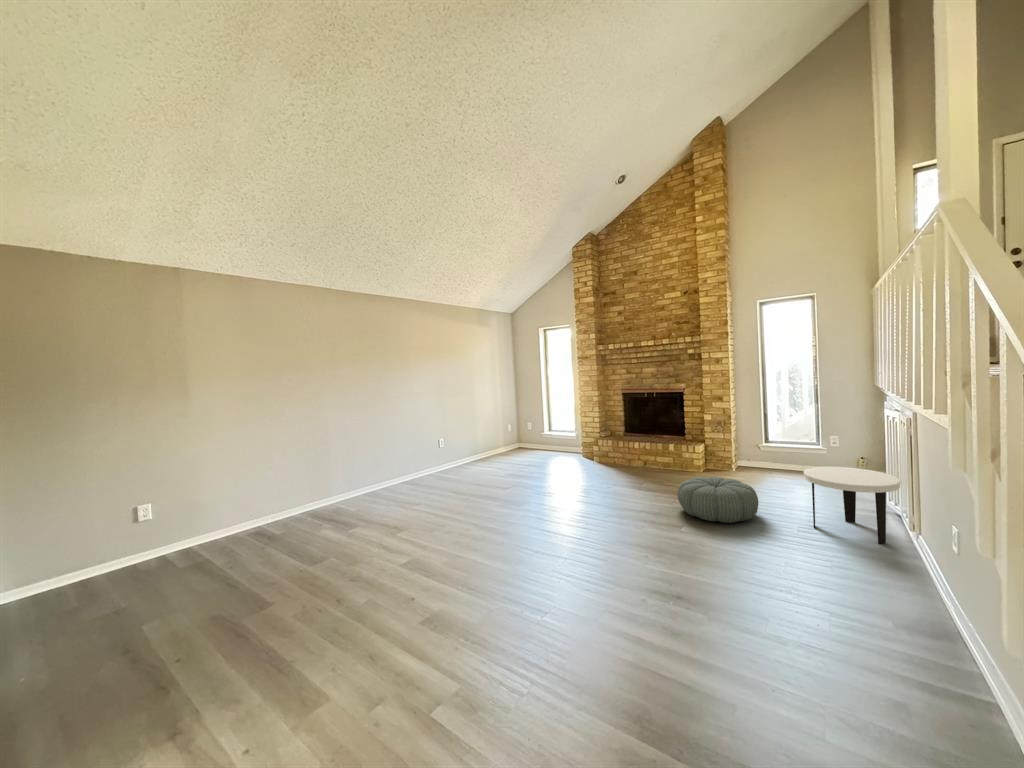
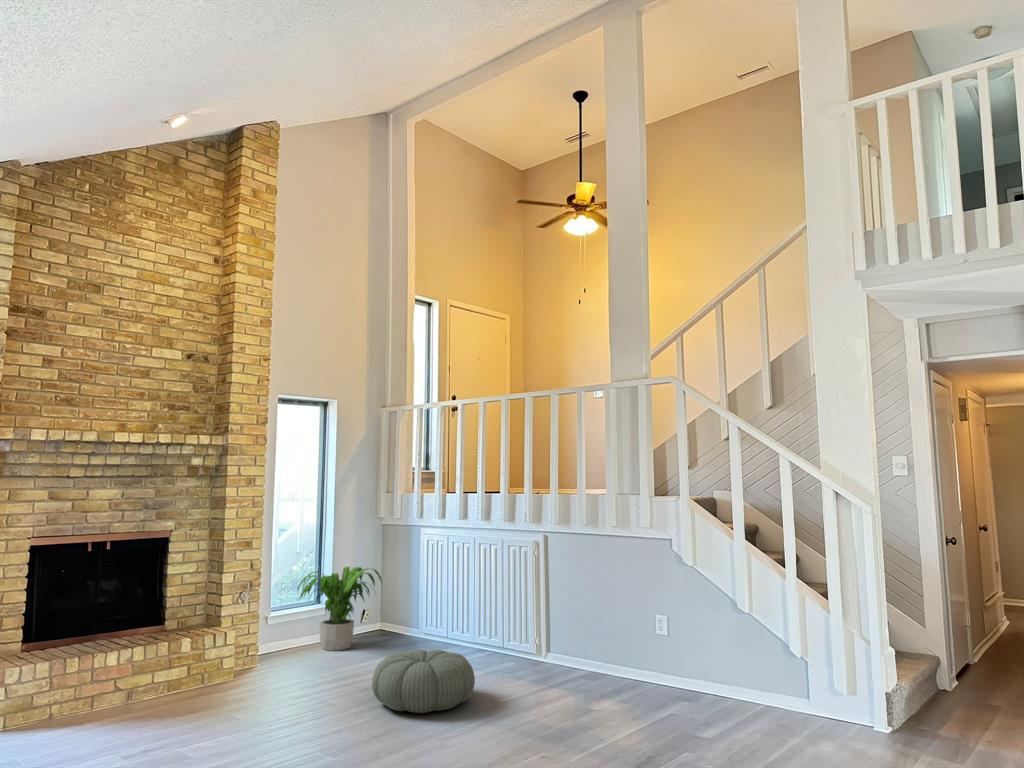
potted plant: none [765,421,839,480] -> present [297,567,381,651]
side table: present [804,467,901,544] -> none [470,604,545,679]

